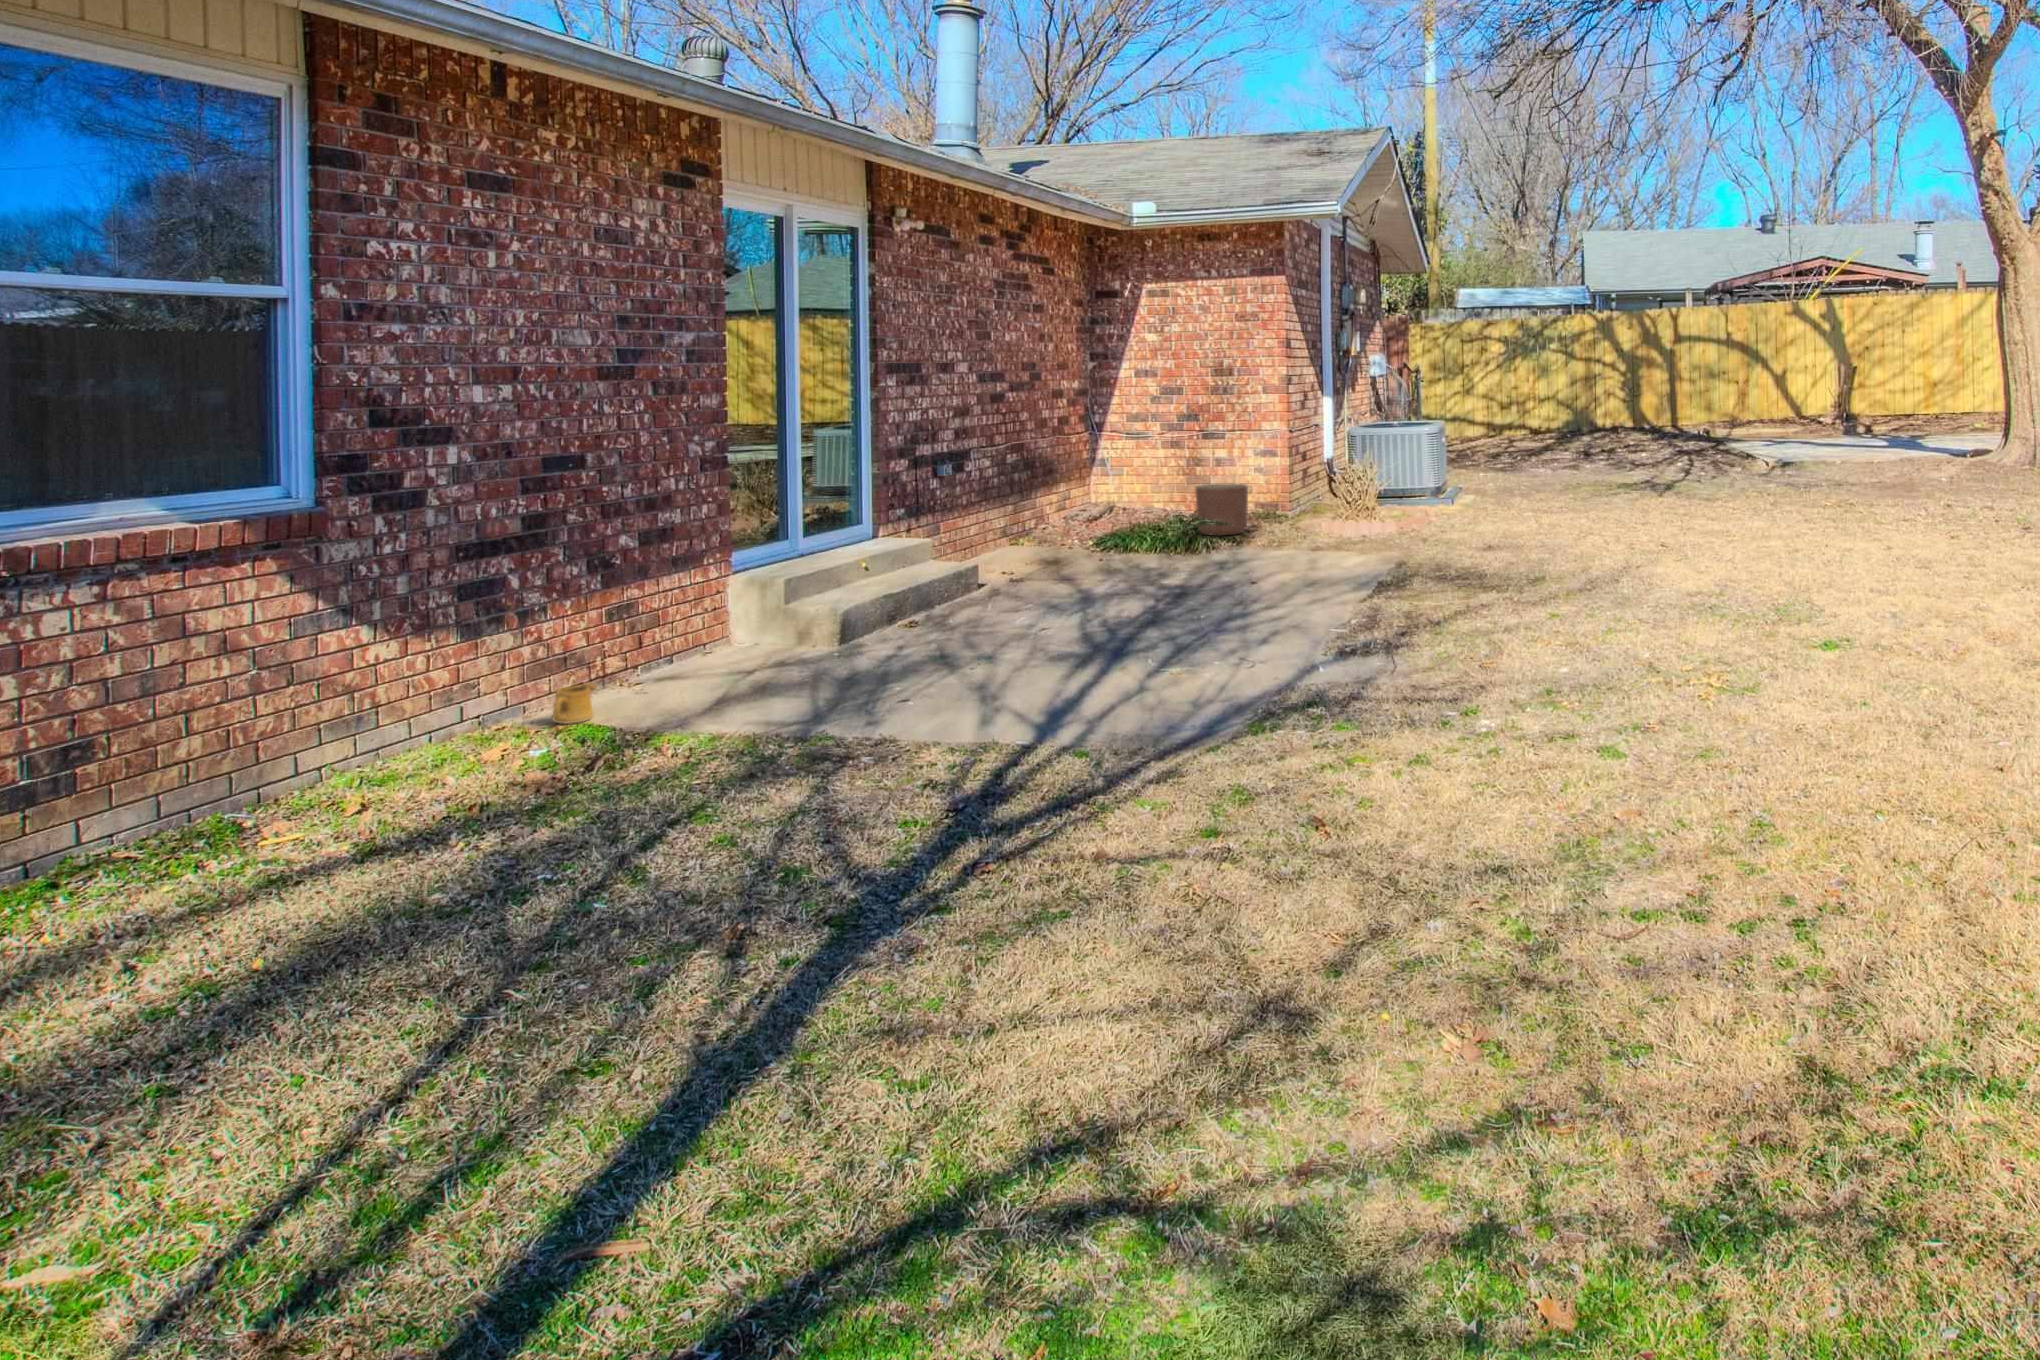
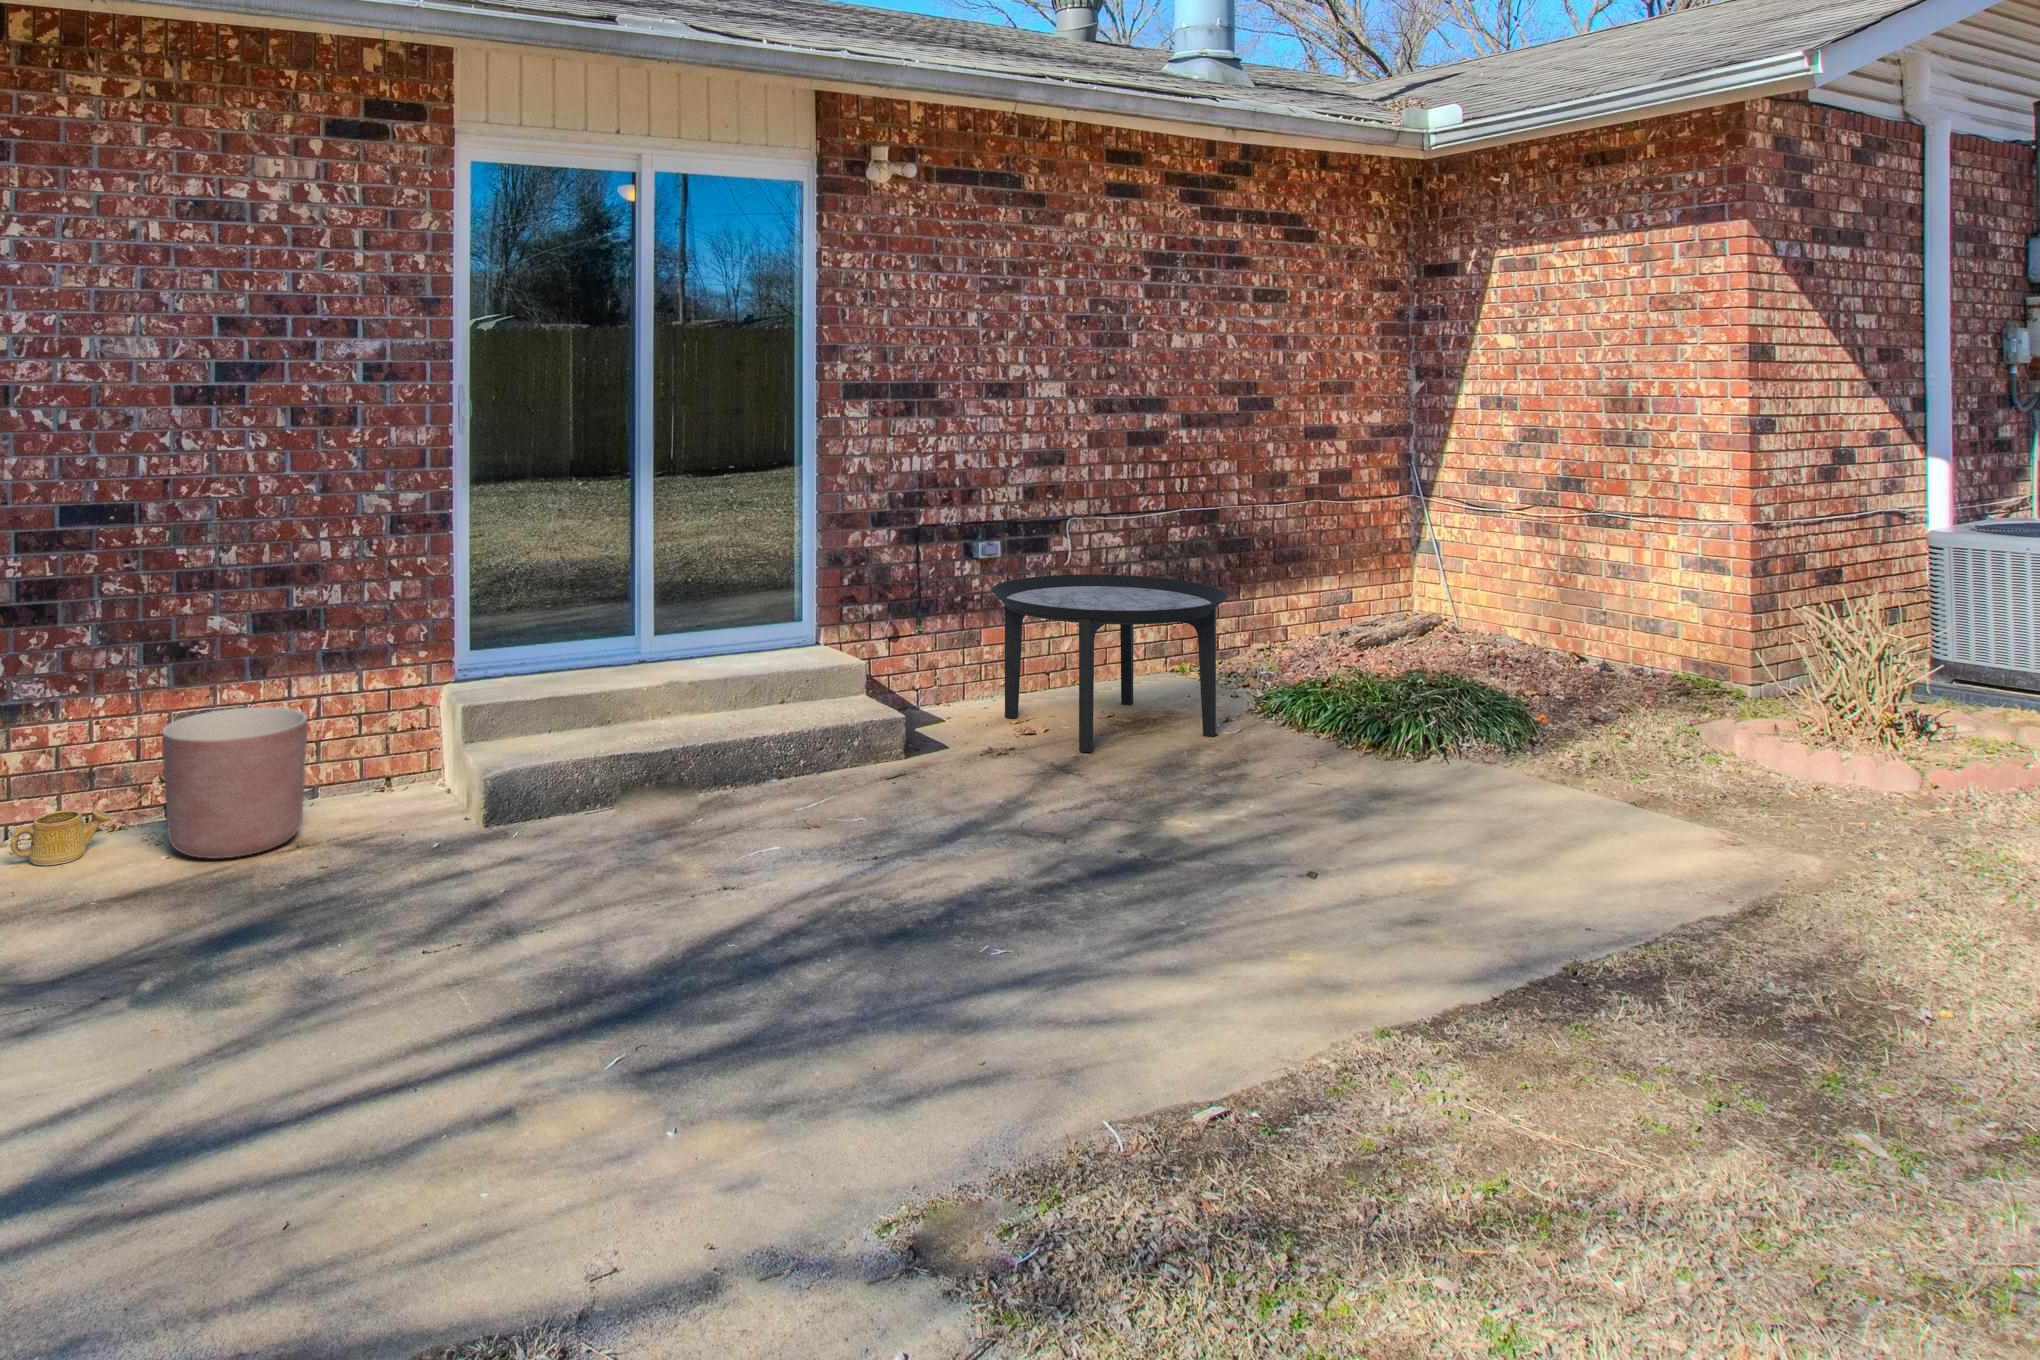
planter: present [1195,484,1248,536] -> present [162,707,308,858]
round table: none [954,486,1103,585] -> present [992,574,1227,752]

